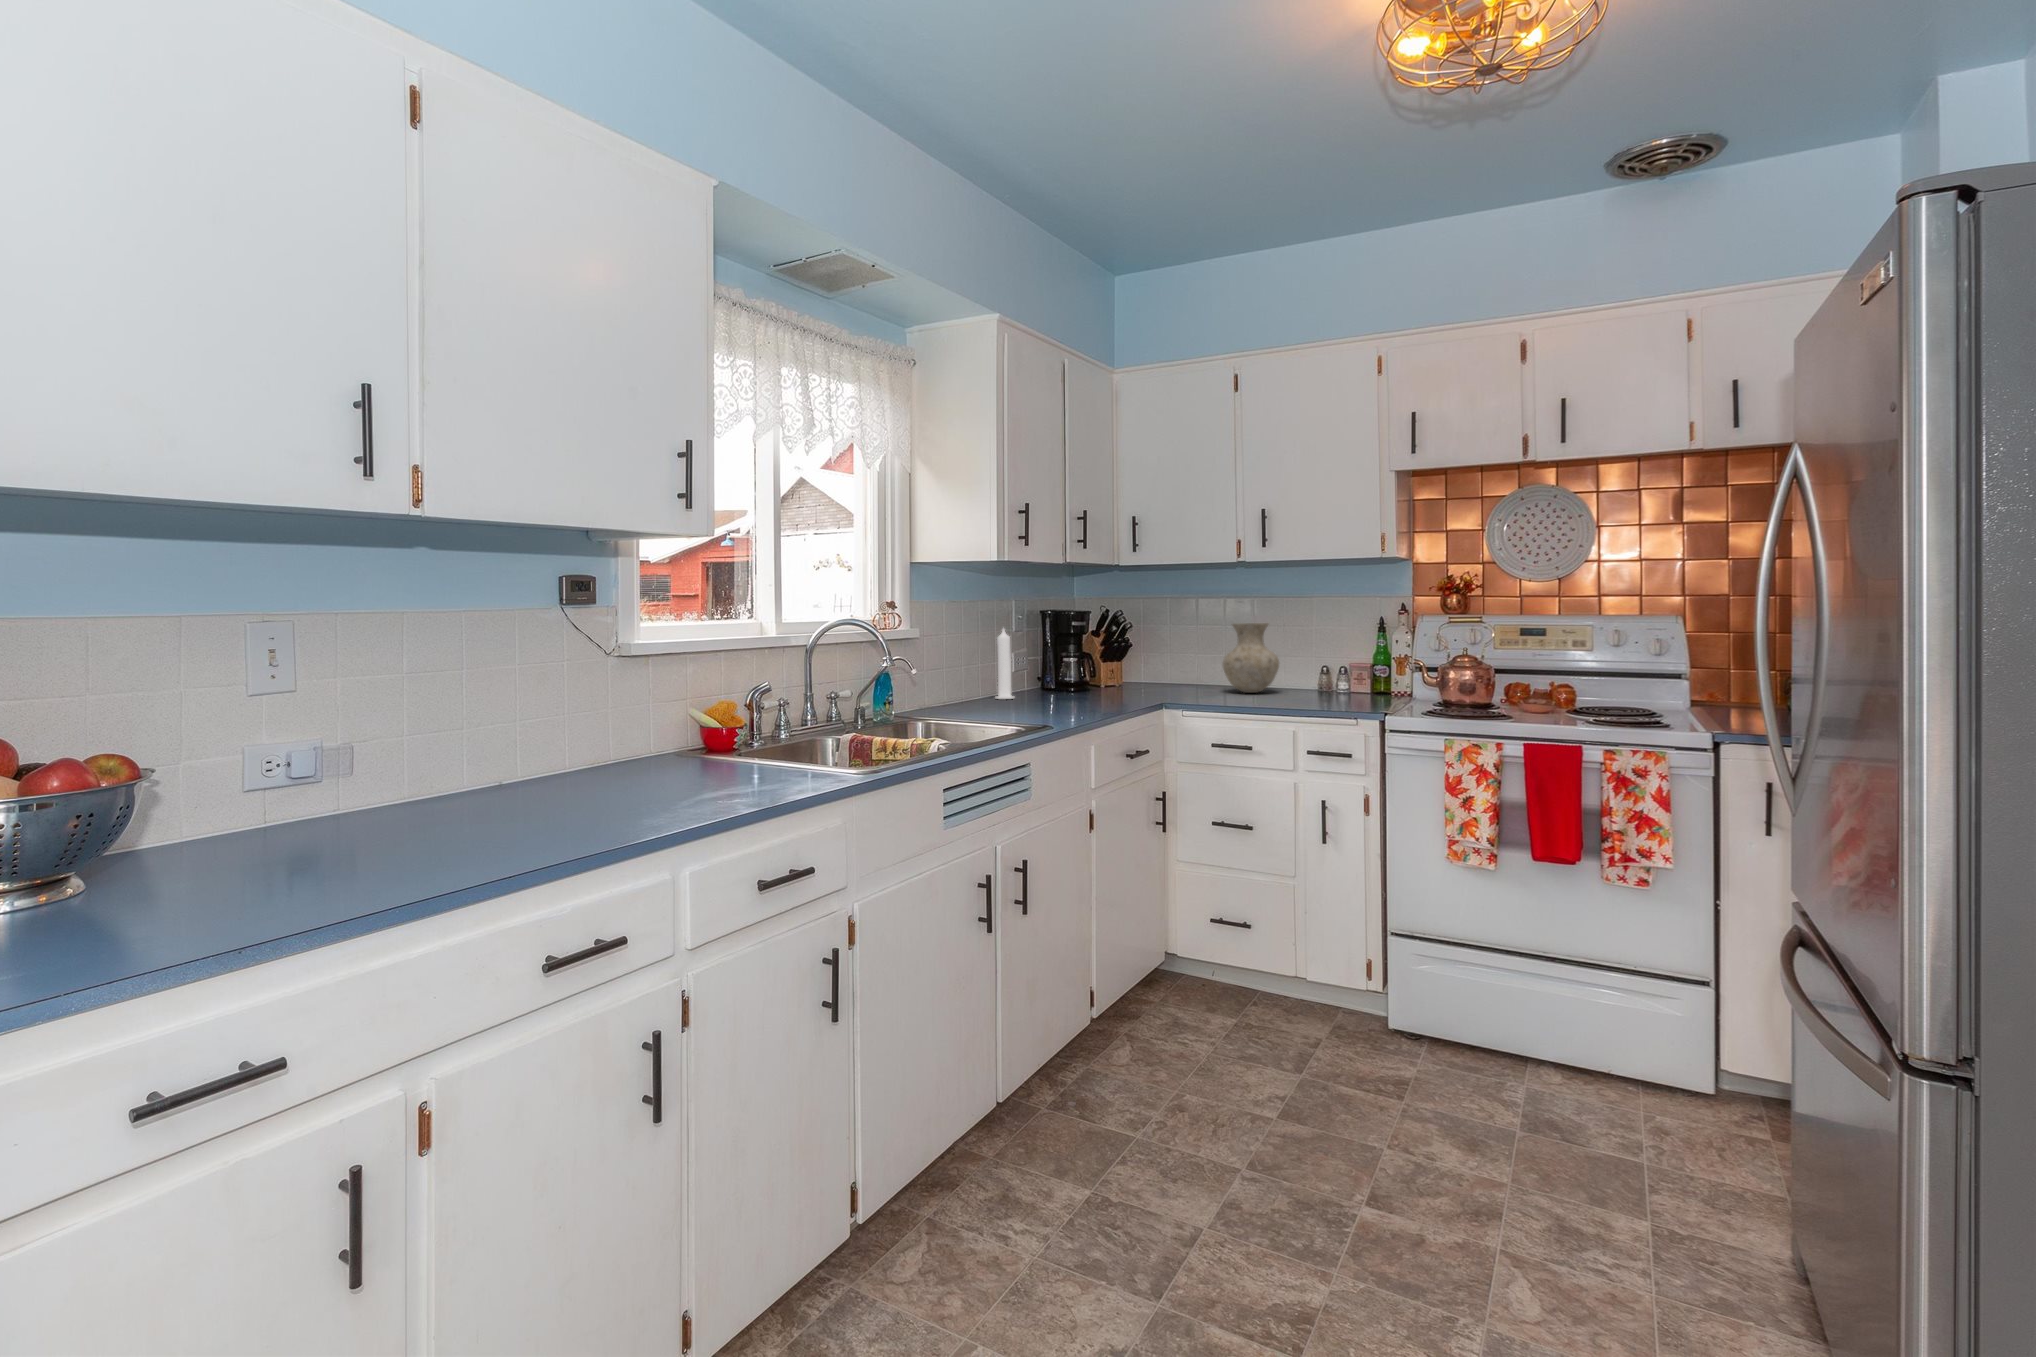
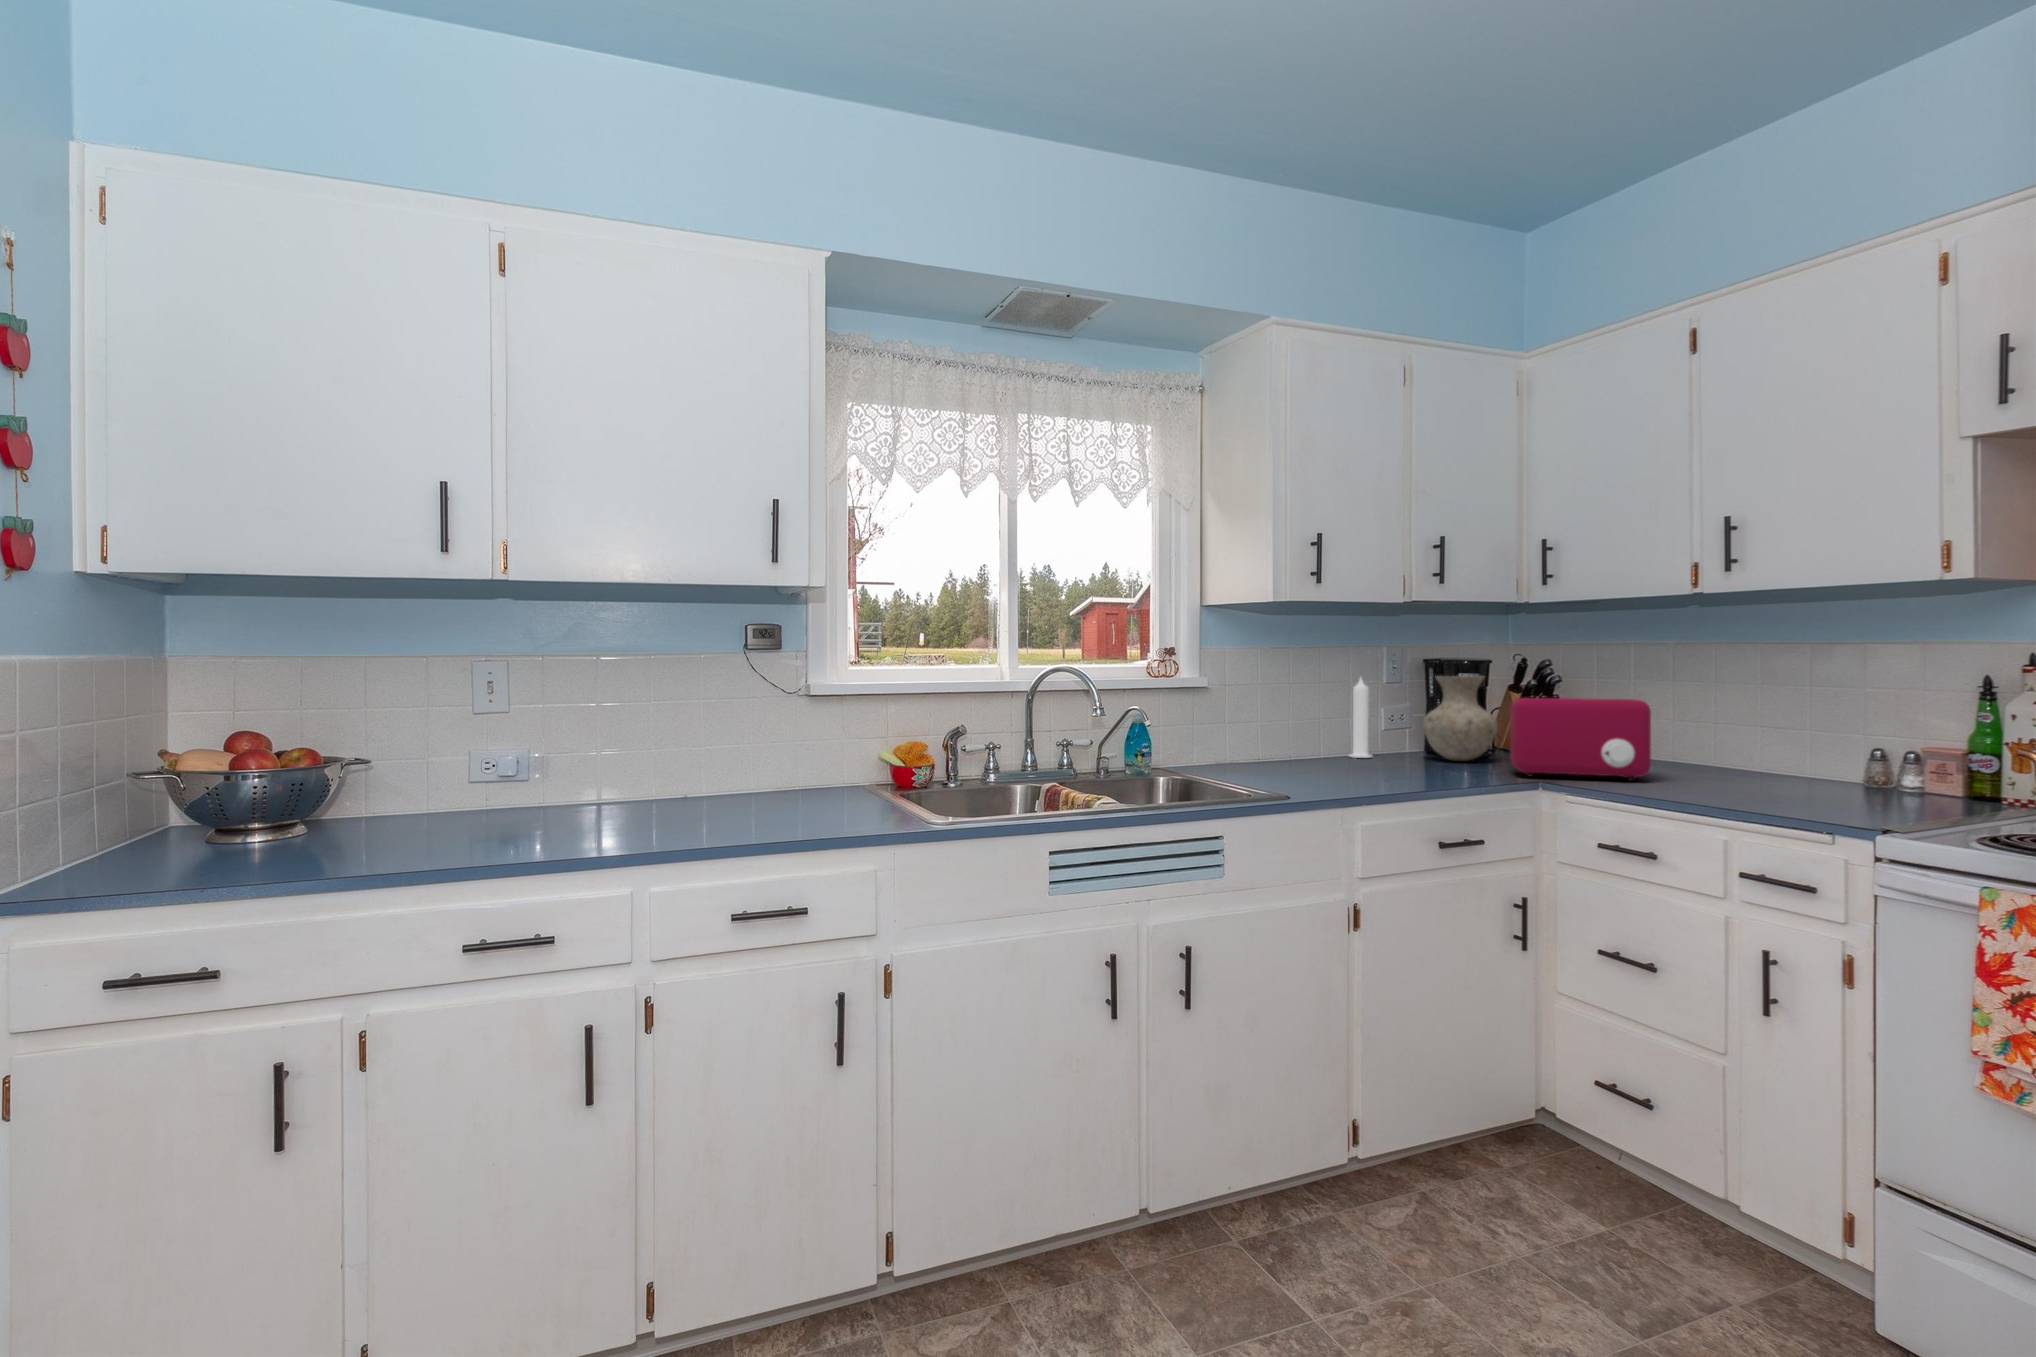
vase: present [1222,623,1279,693] -> present [1423,676,1497,761]
toaster: none [1133,640,1227,702] -> present [1510,698,1651,781]

